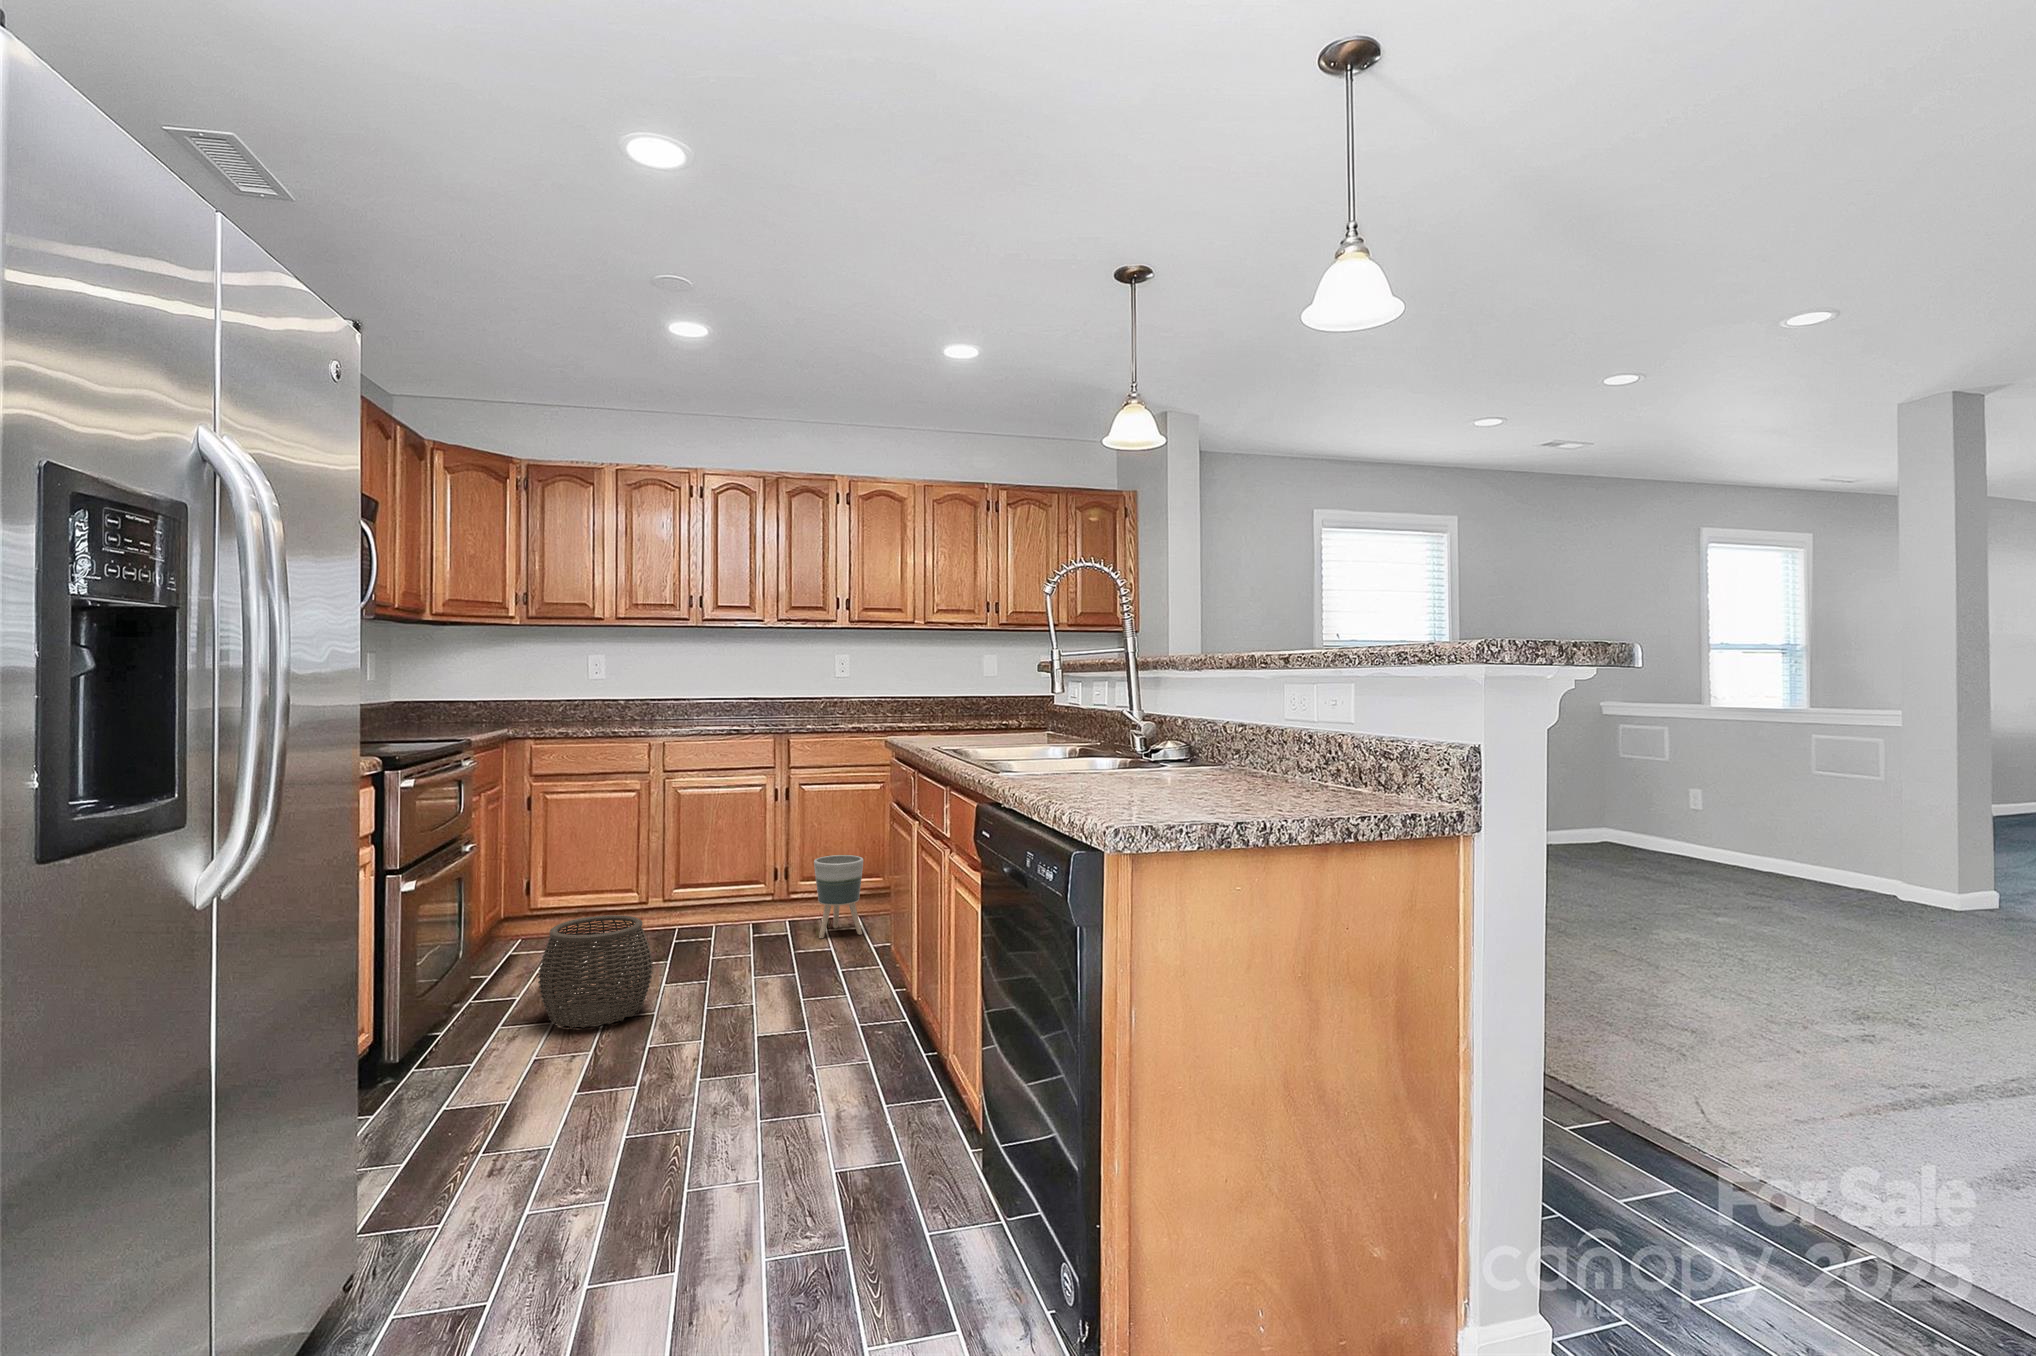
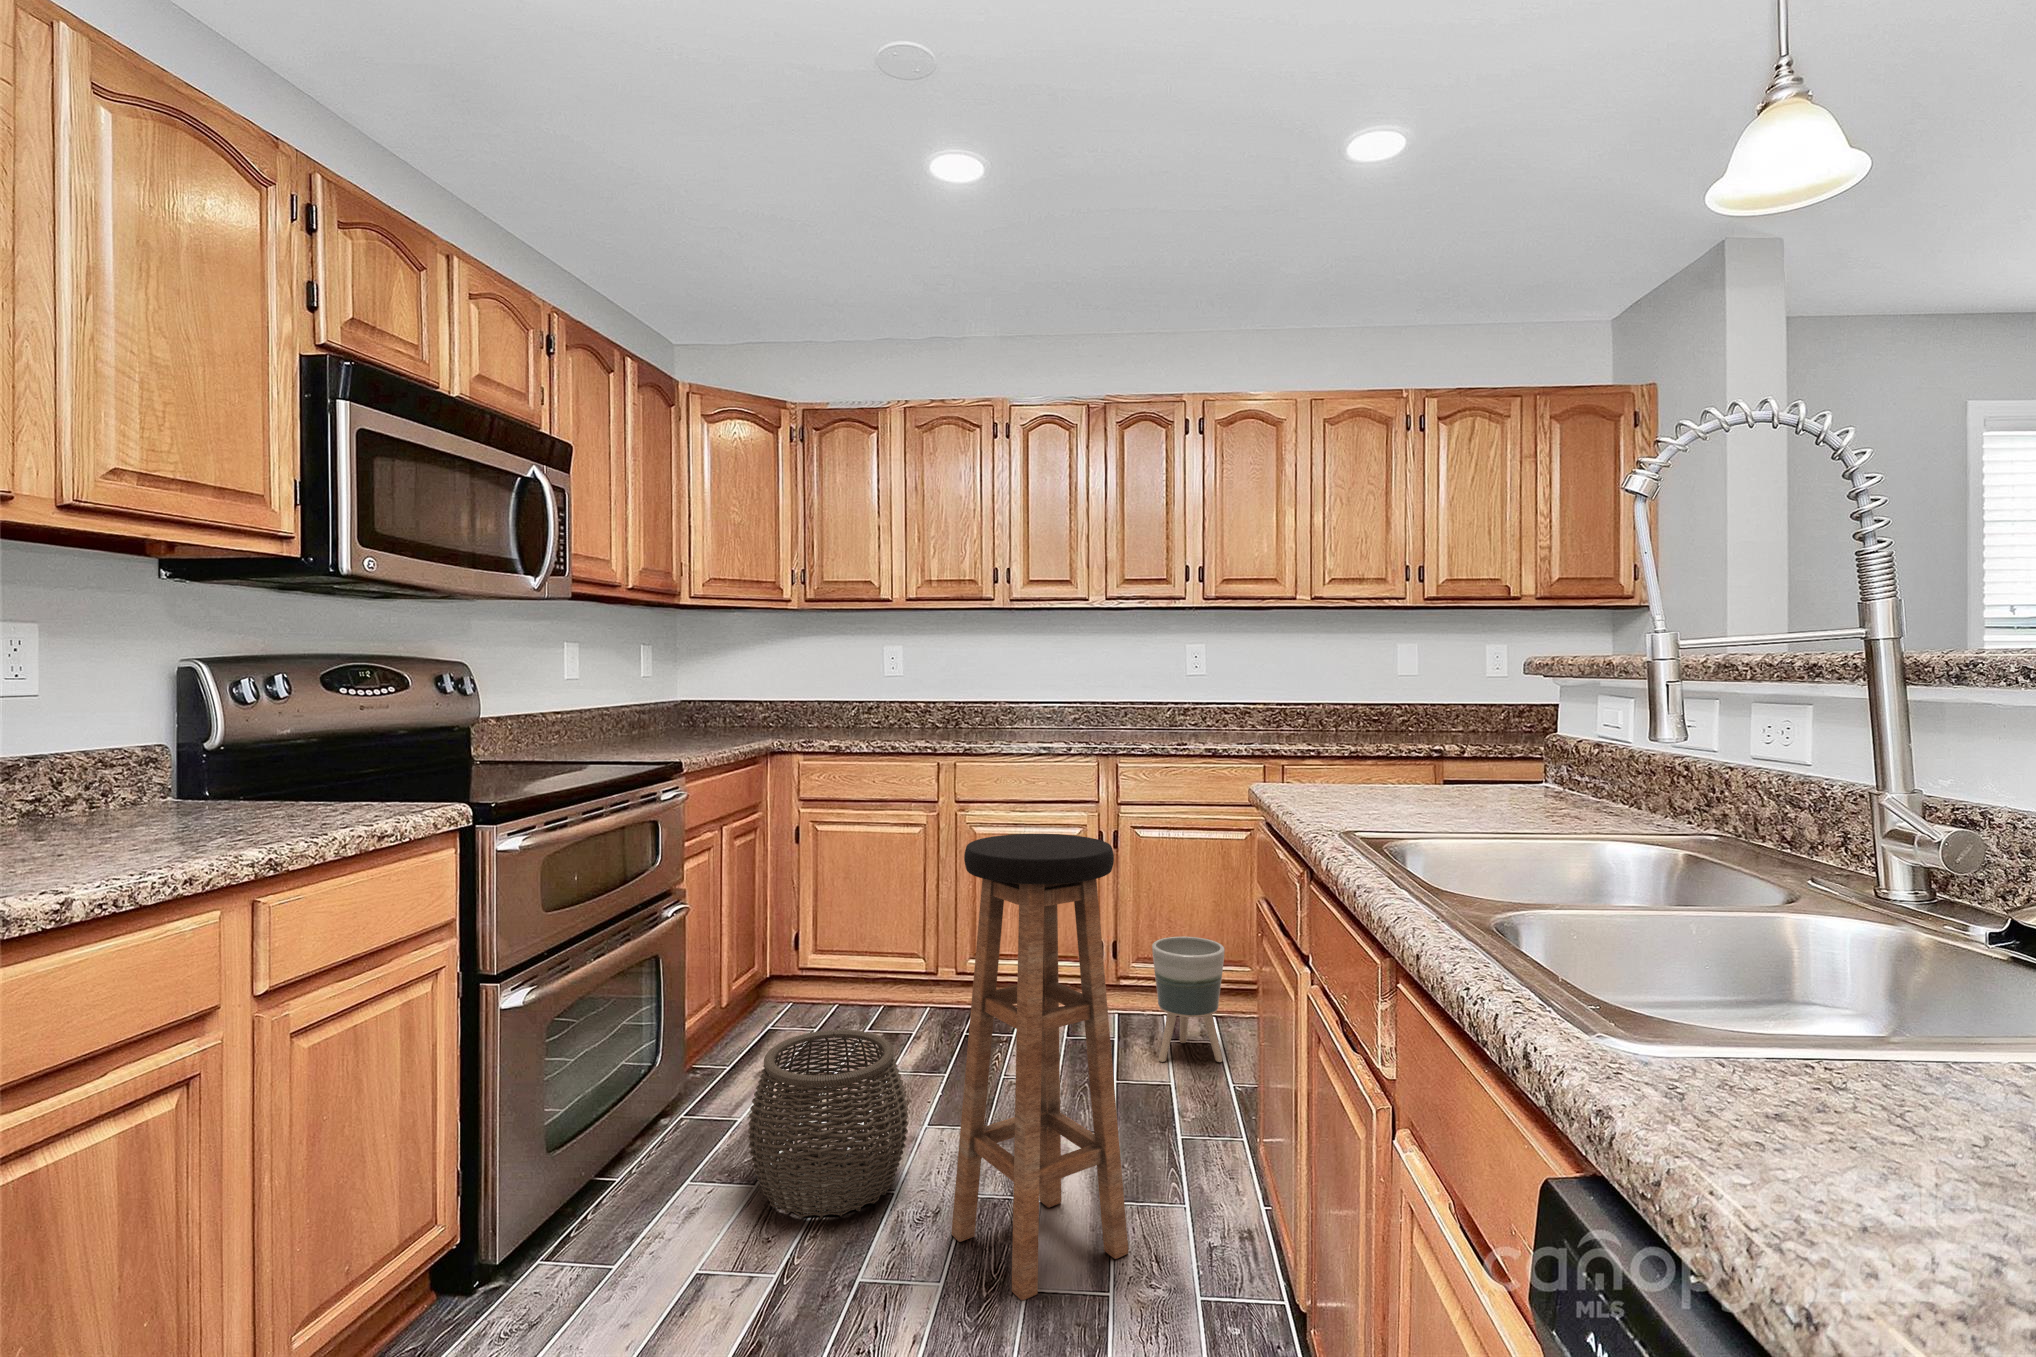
bar stool: none [688,773,801,1039] -> present [951,834,1129,1300]

